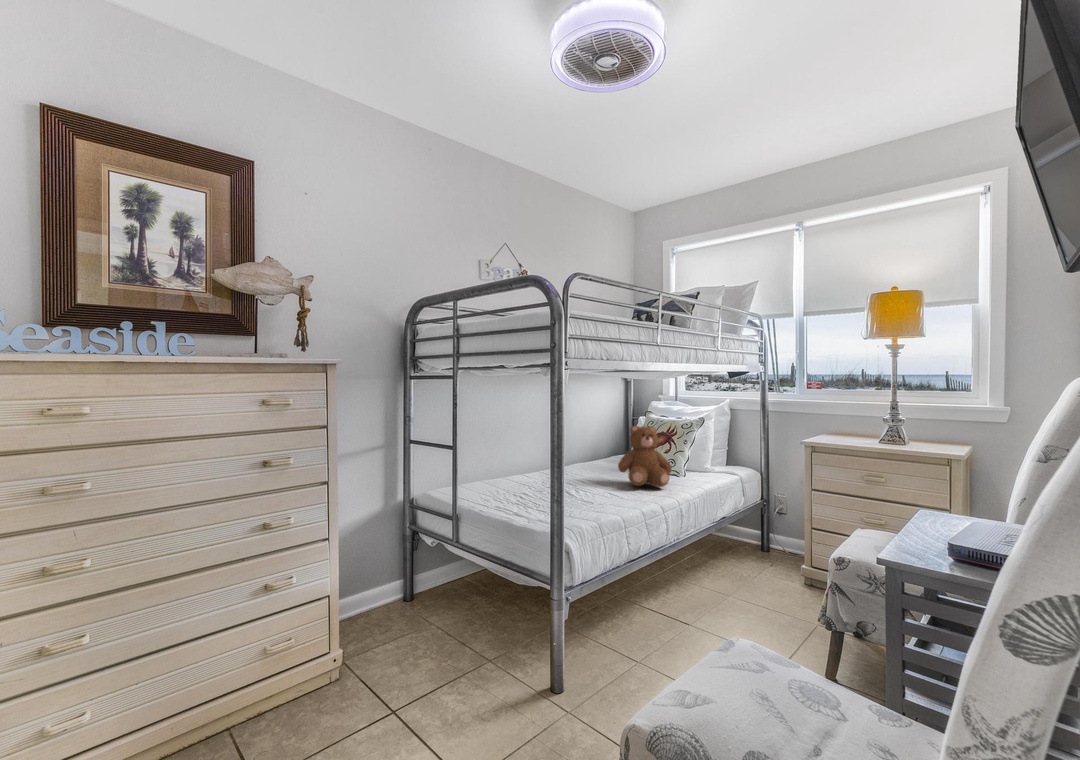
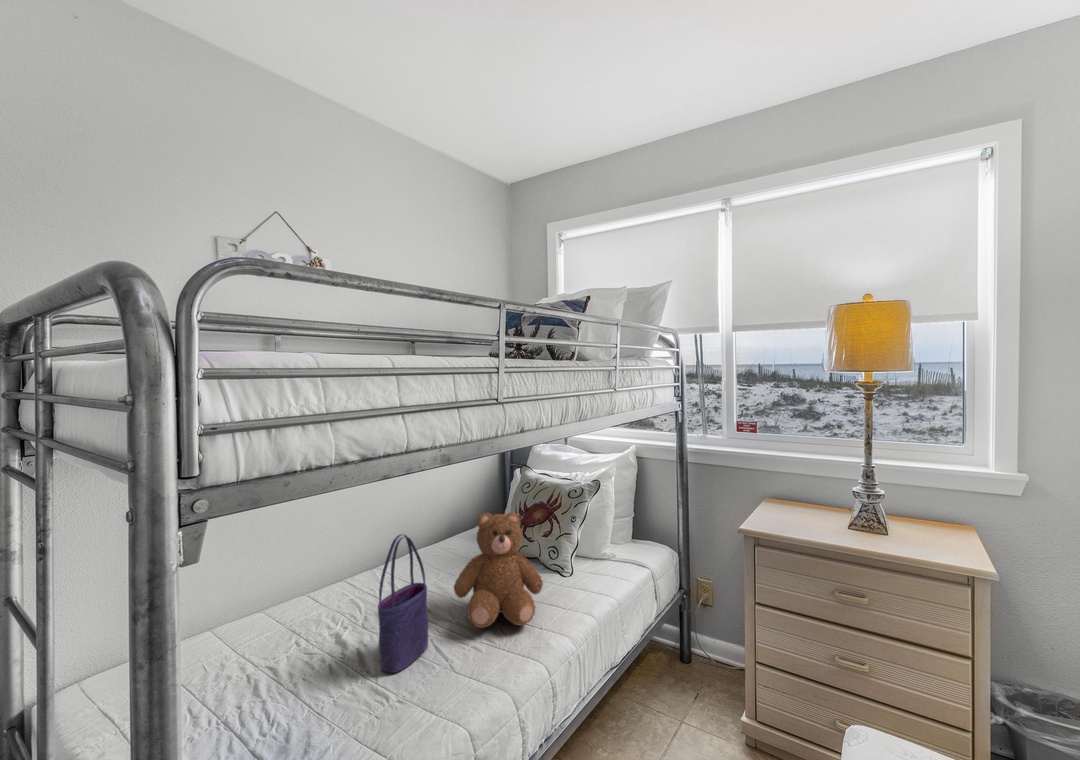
tote bag: none [587,424,609,496] -> present [378,534,428,673]

